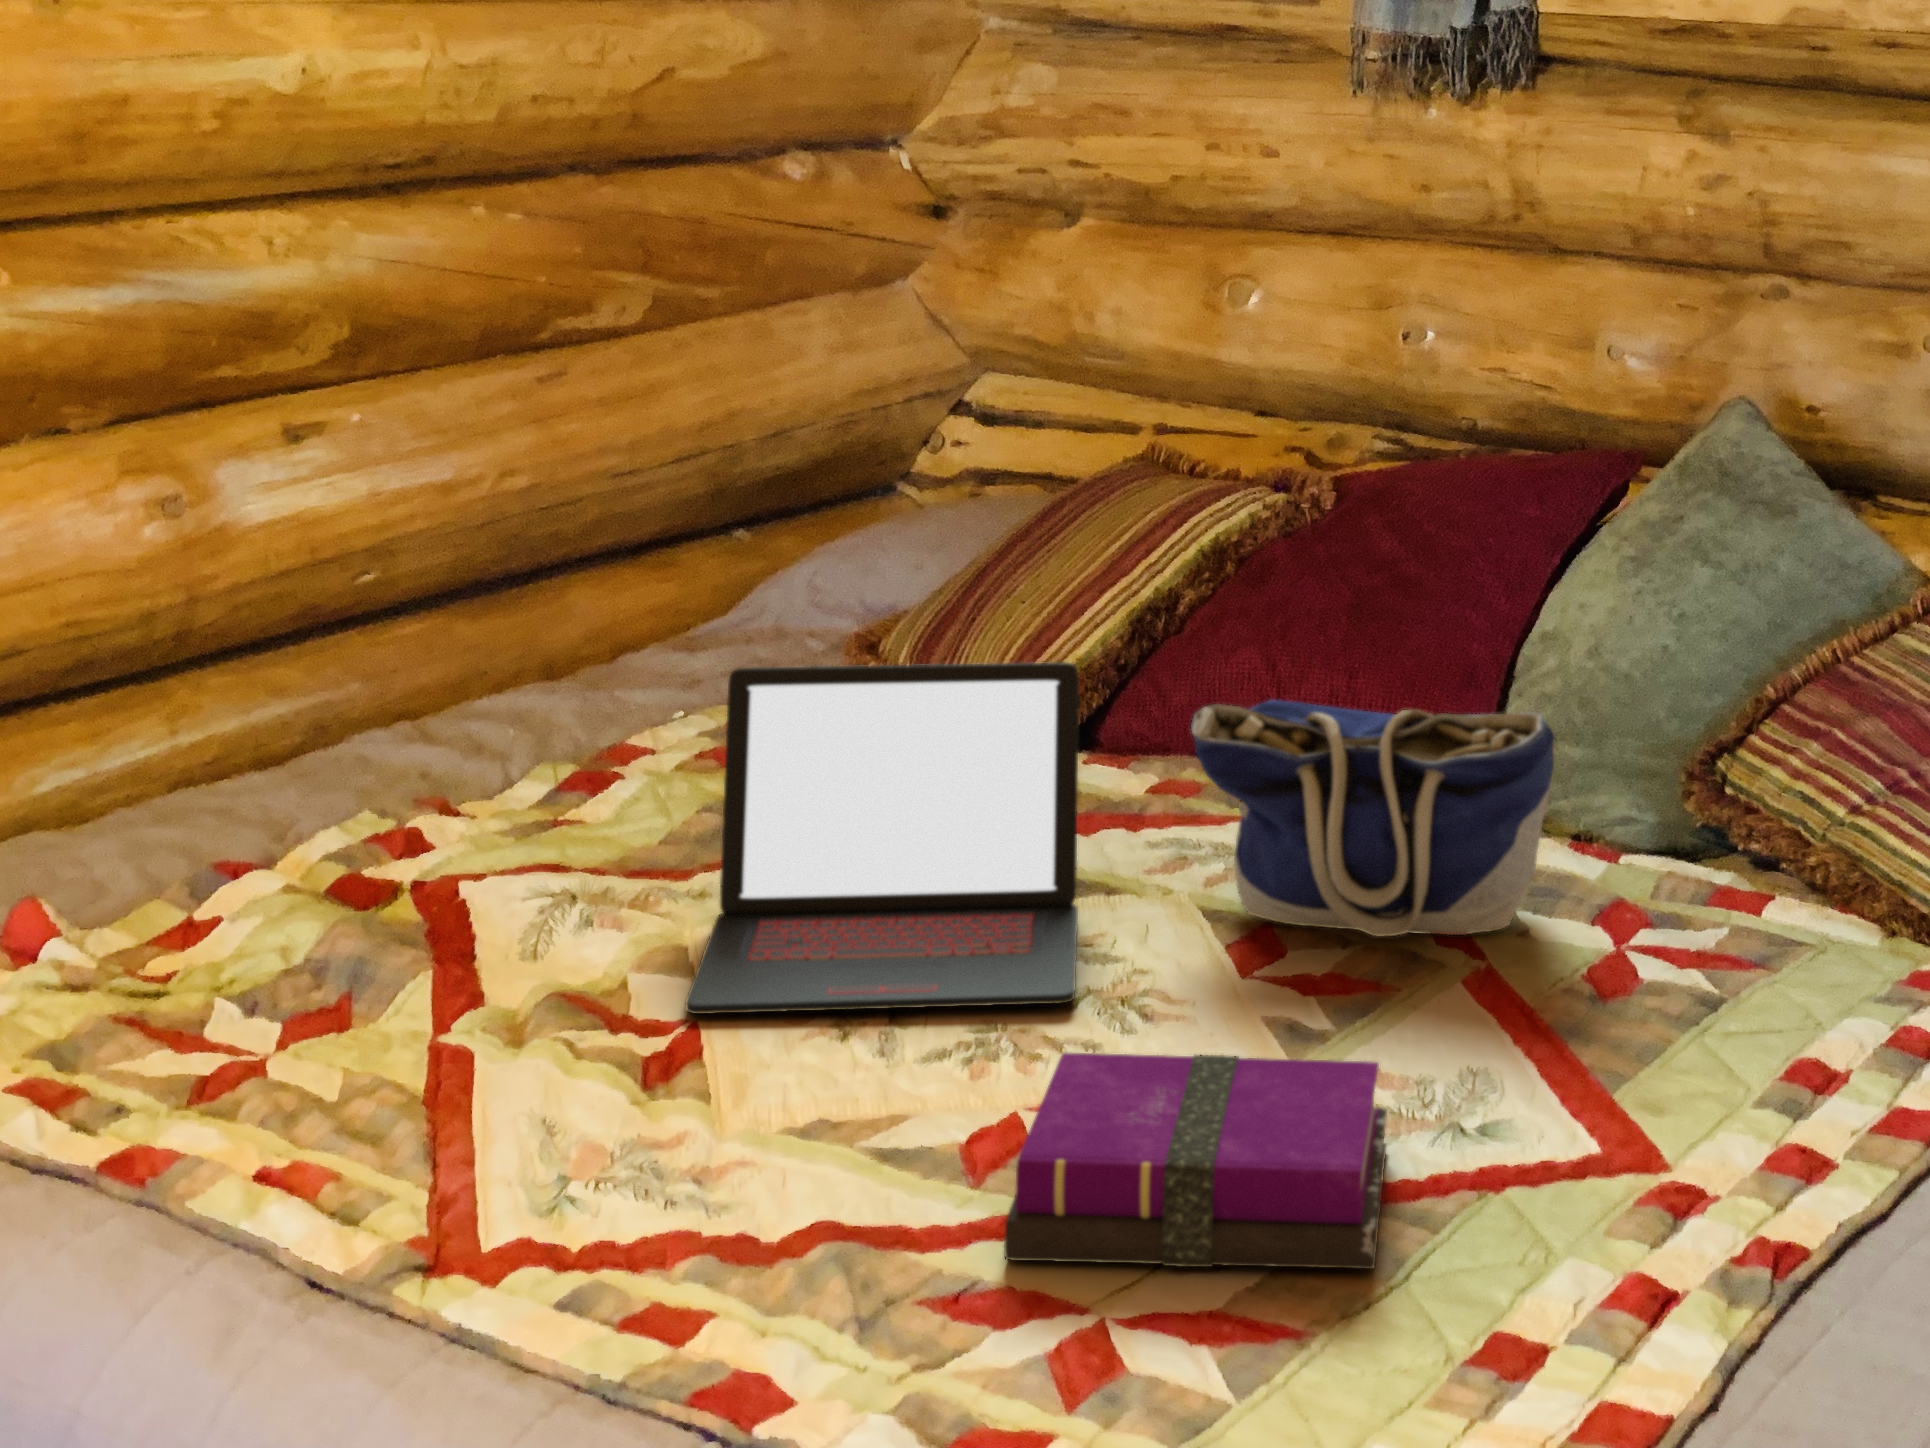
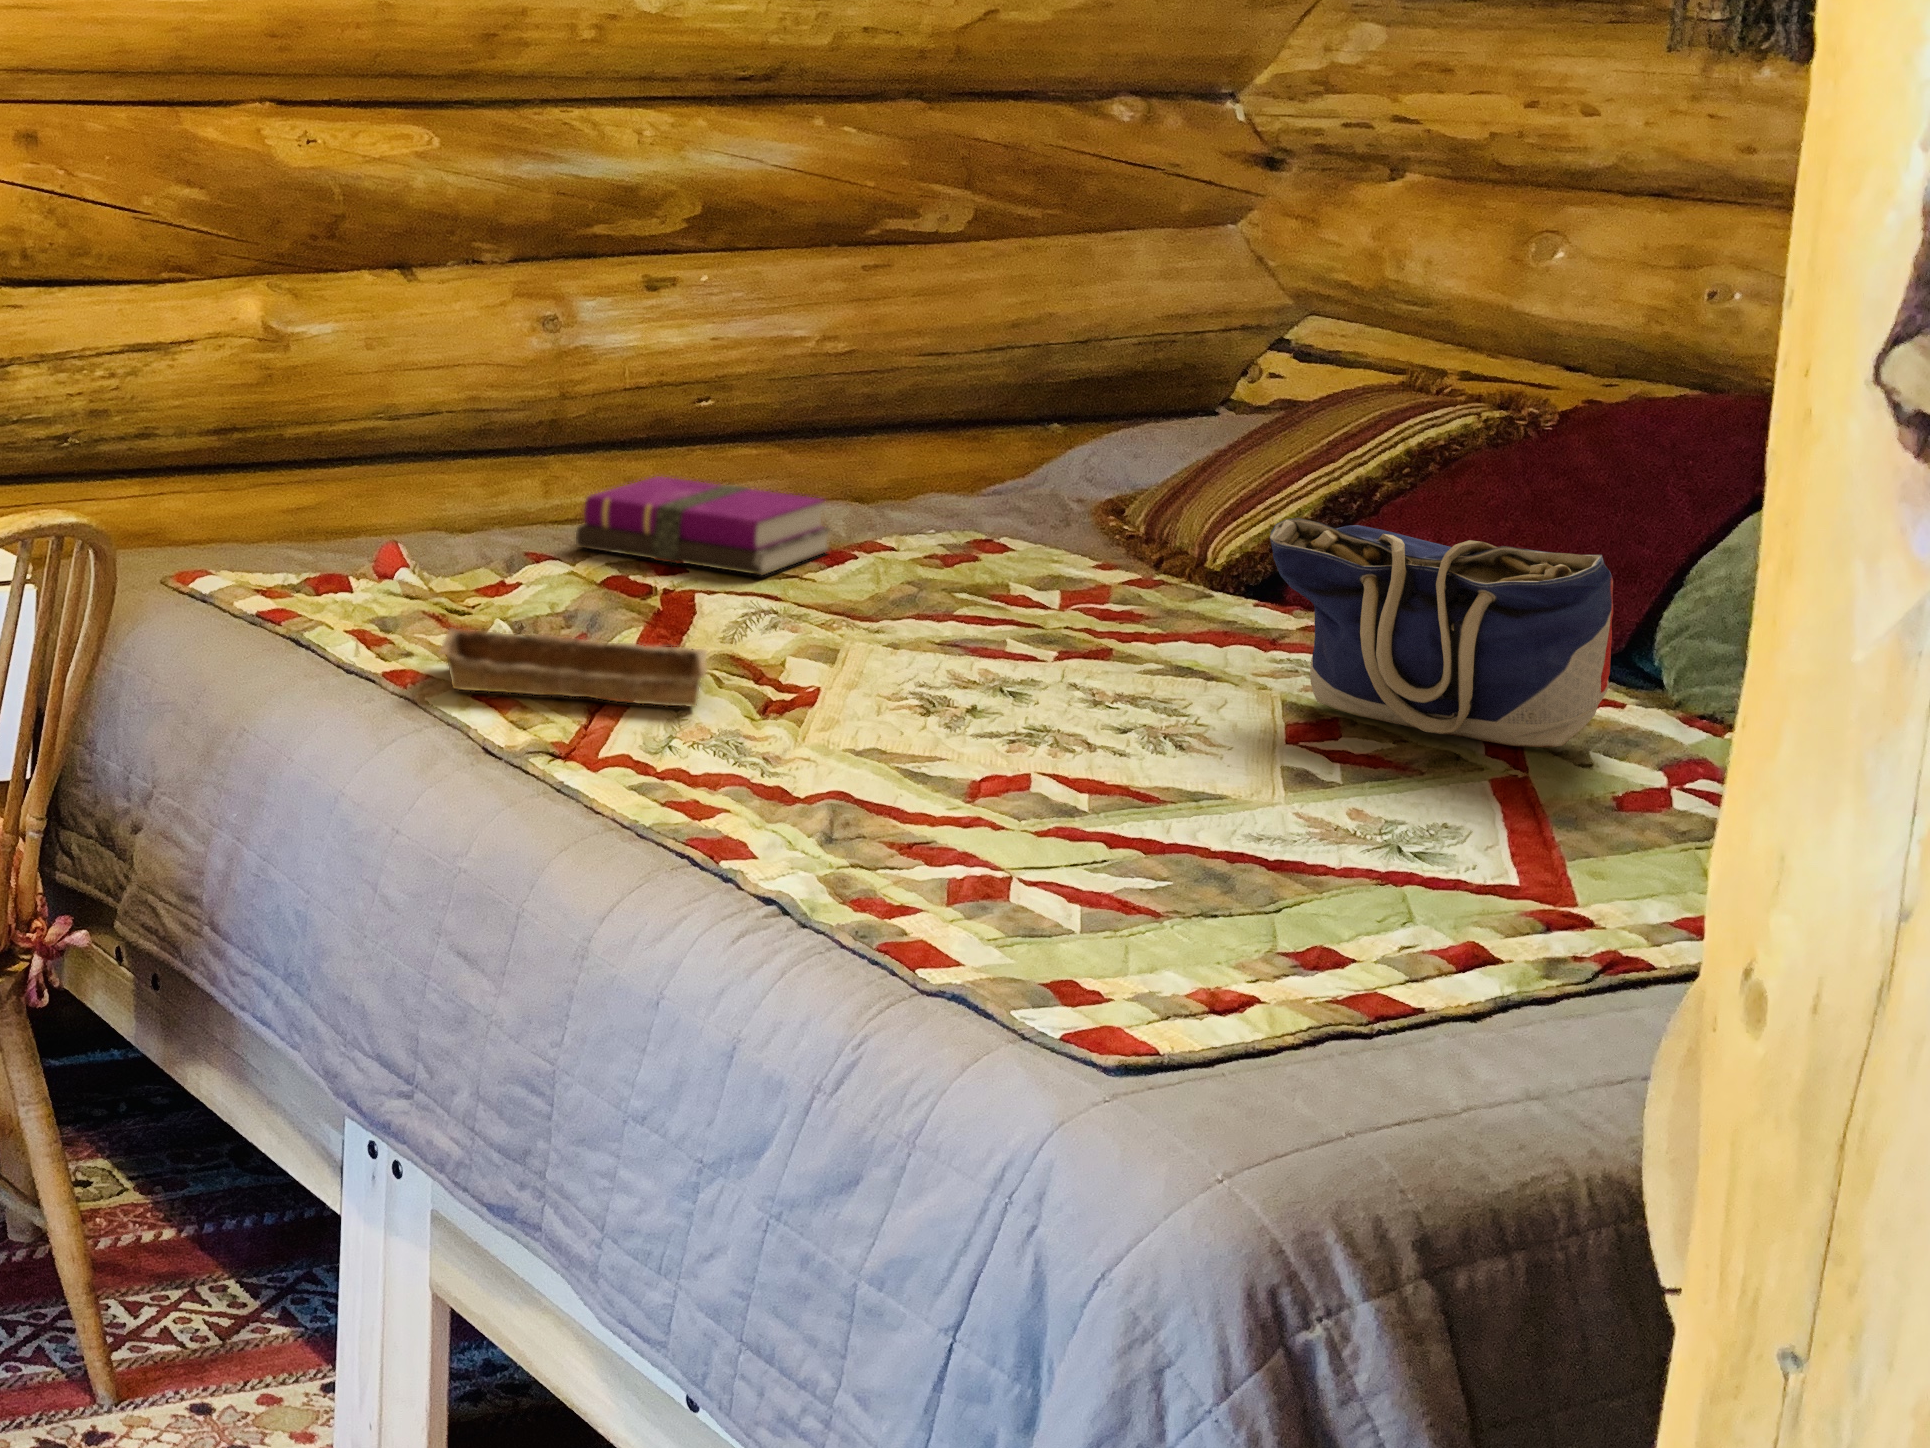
laptop: present [686,662,1079,1014] -> none [814,449,1187,721]
tray: none [172,1006,578,1162] -> present [440,628,707,706]
notebook: present [1004,1053,1387,1269] -> present [576,476,830,575]

